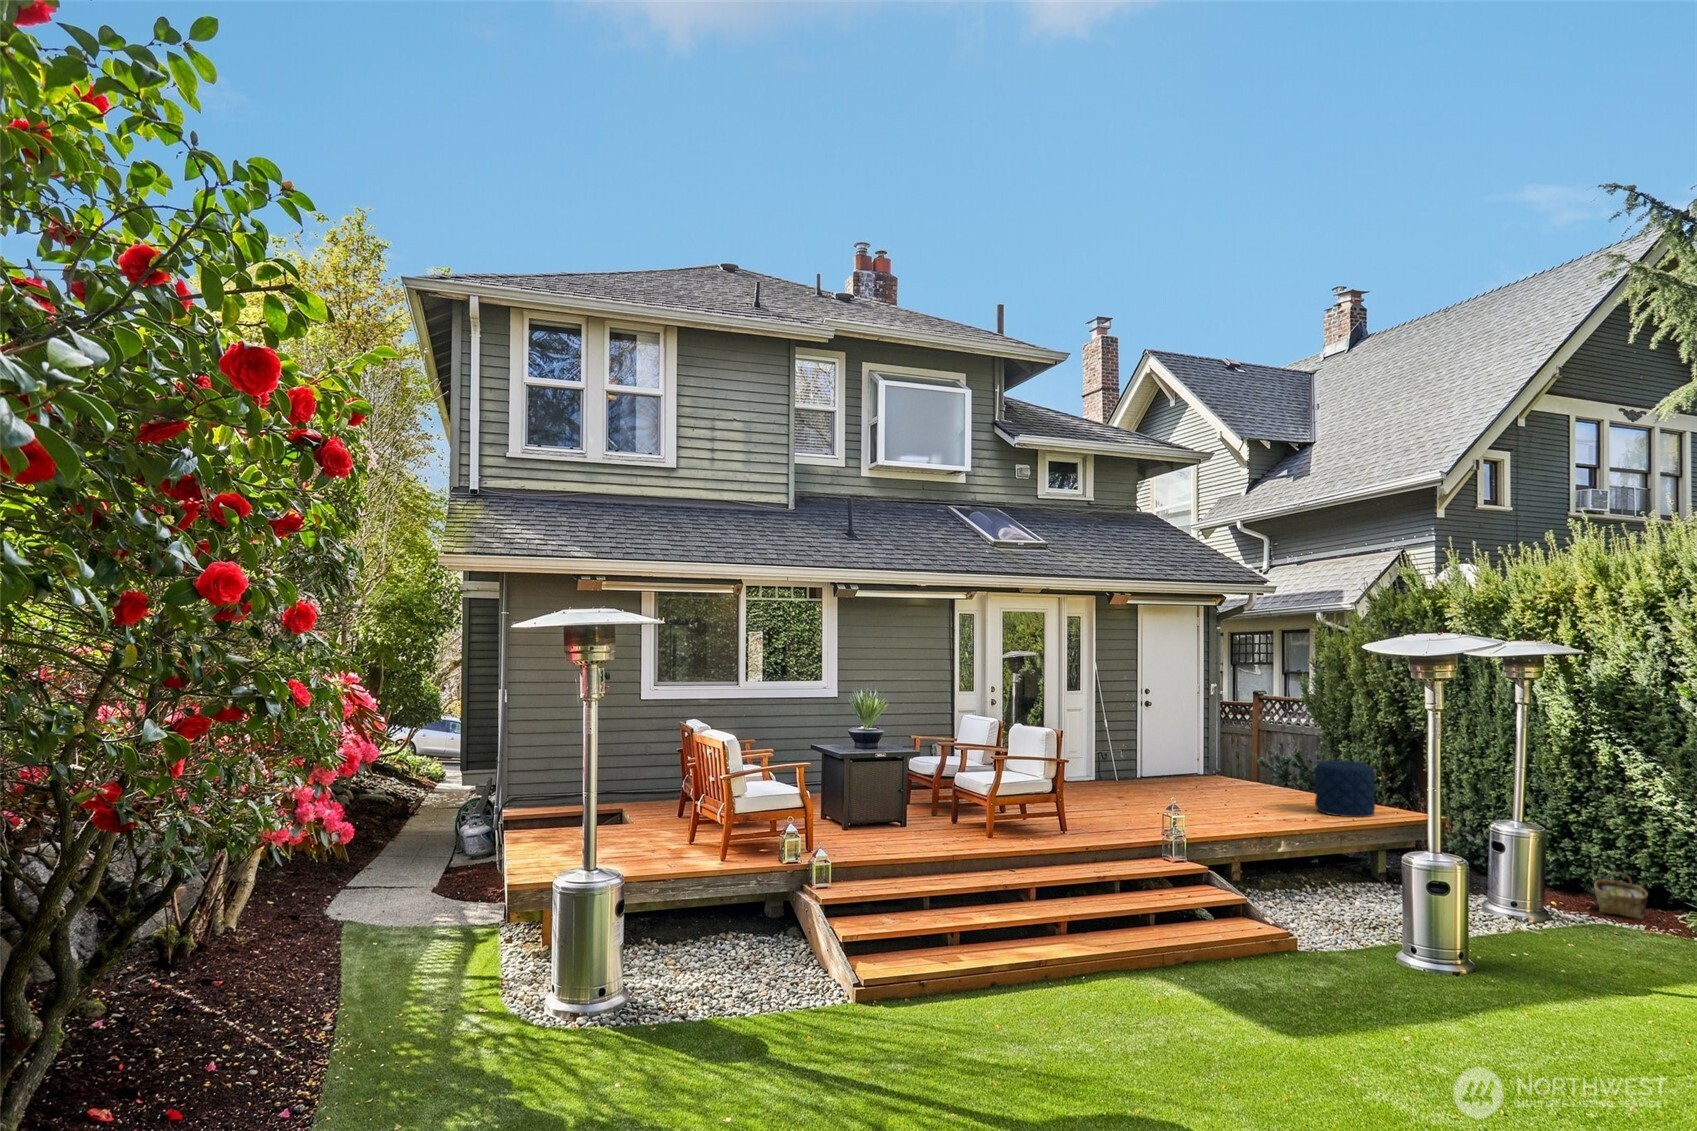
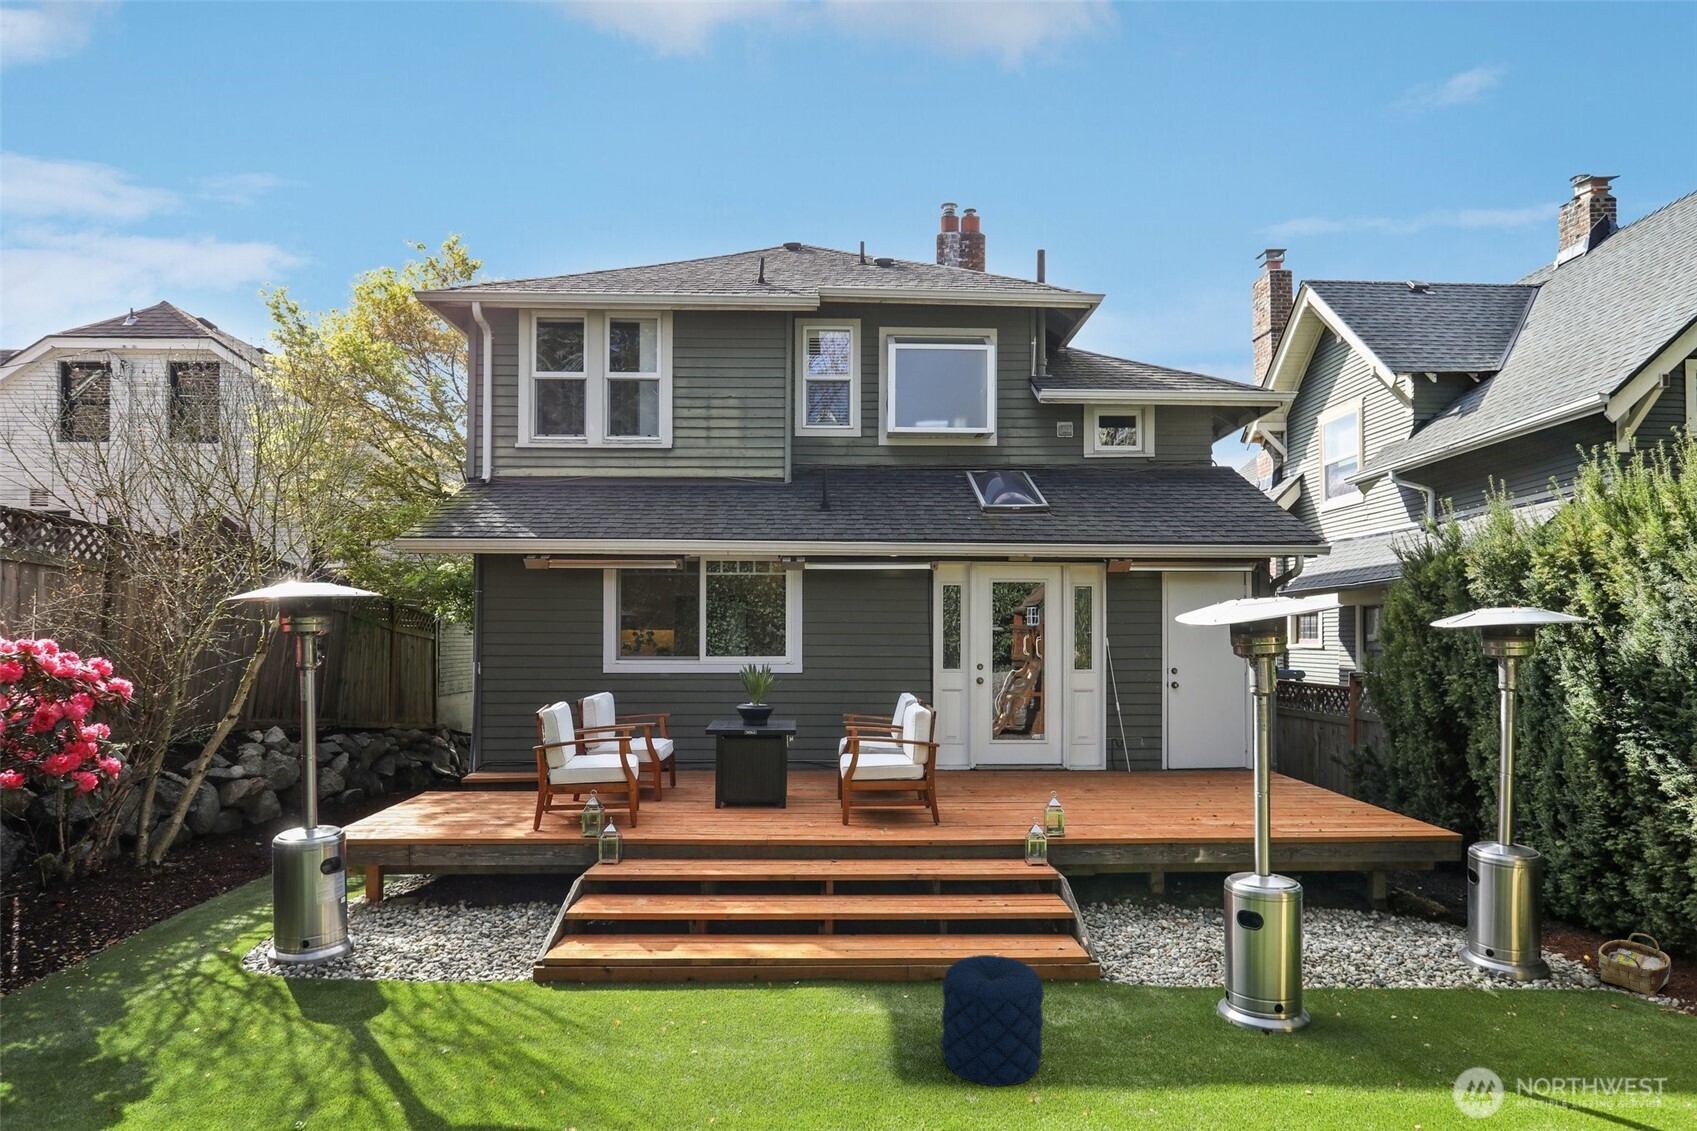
pouf: present [1315,760,1375,817] -> present [941,955,1044,1086]

